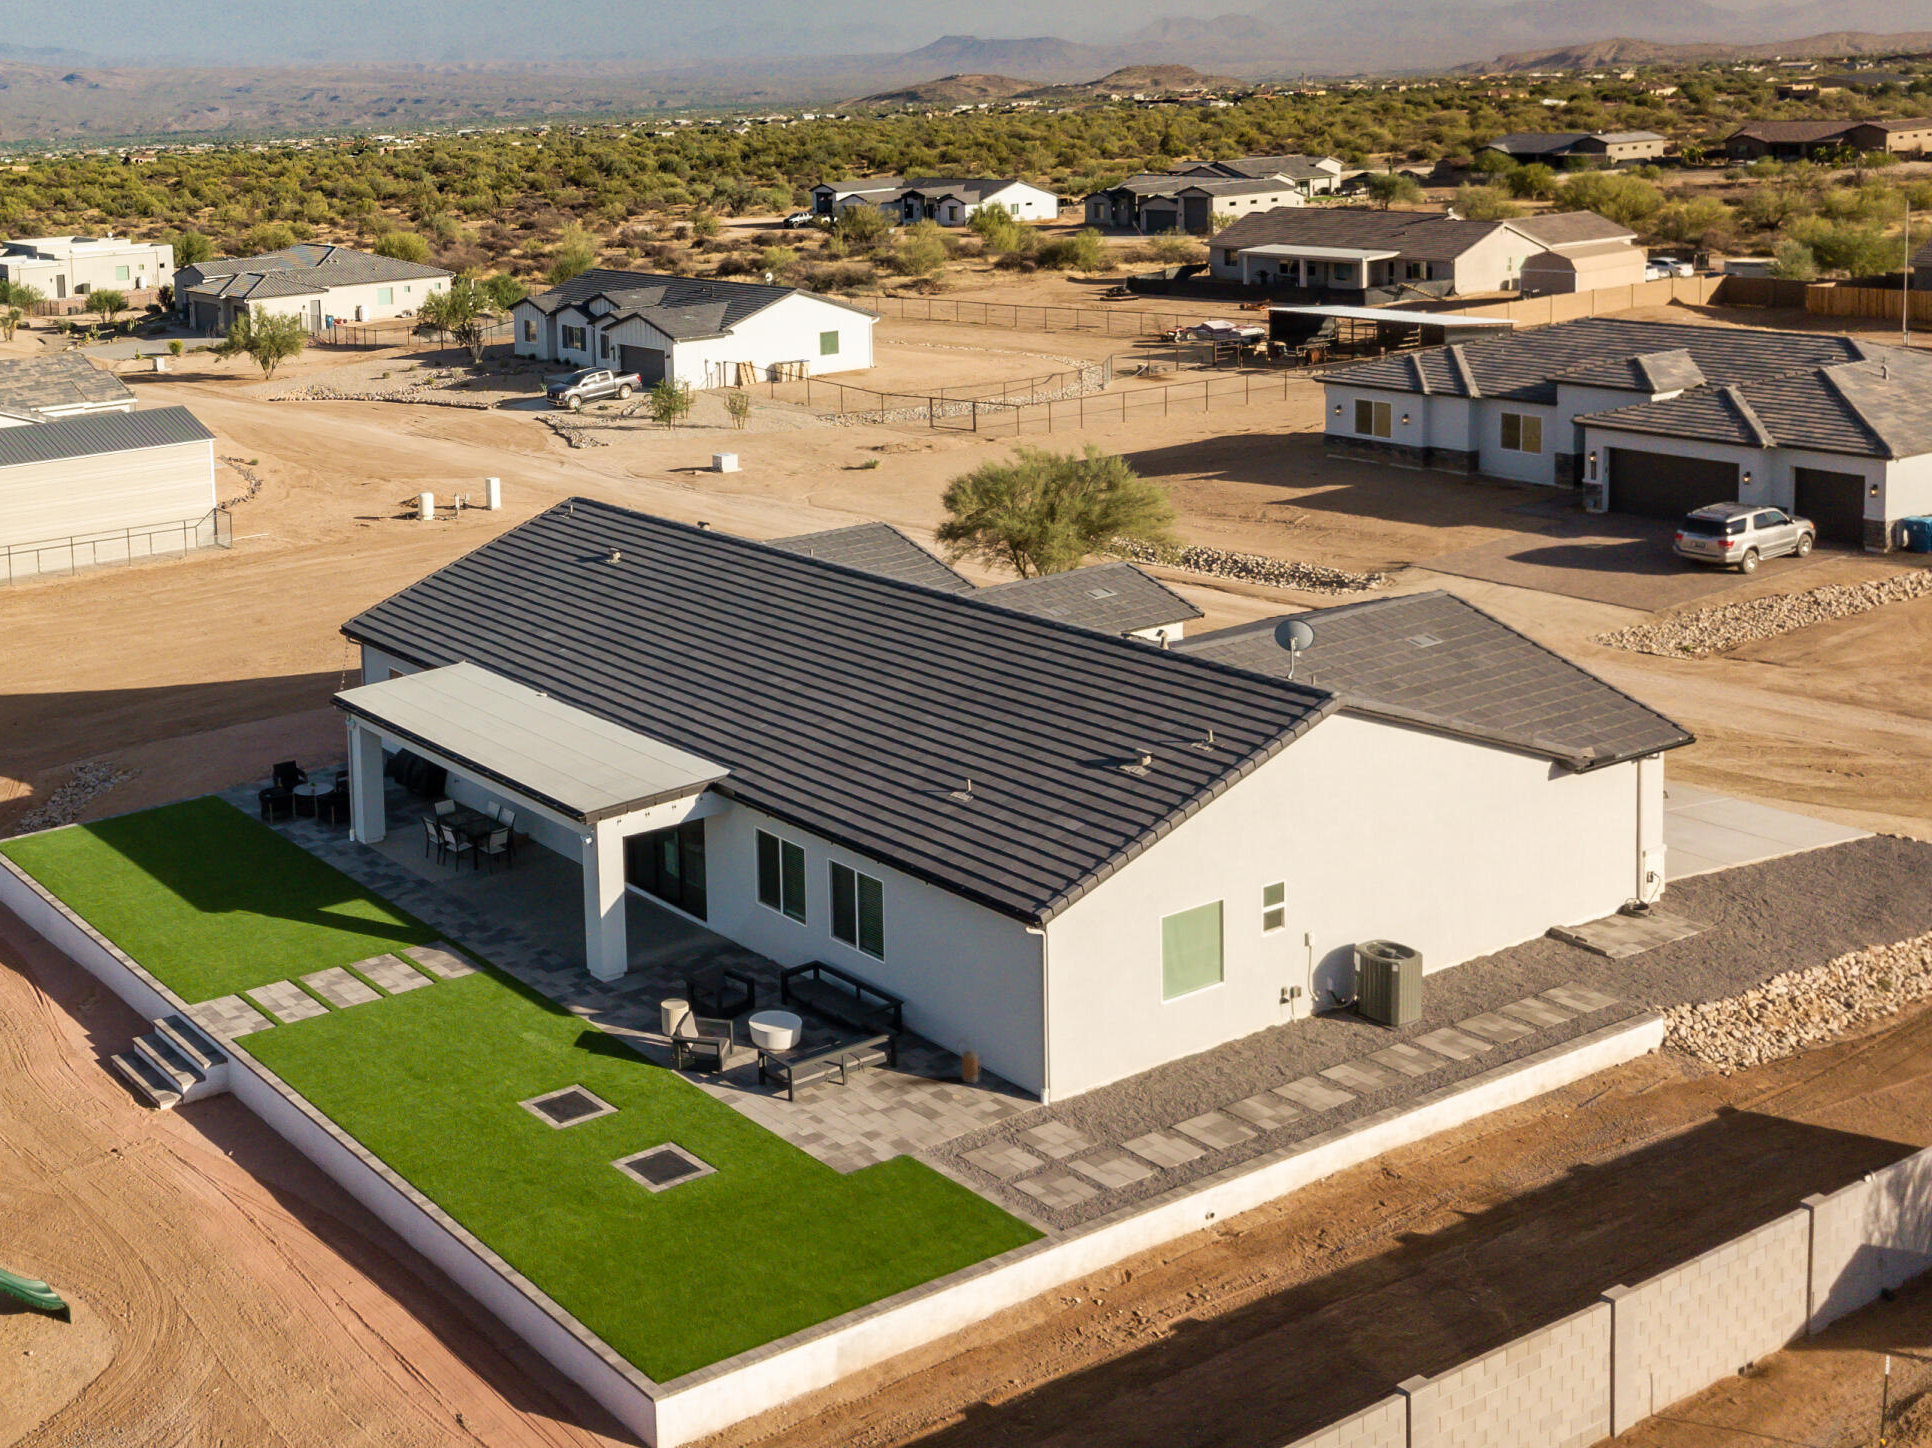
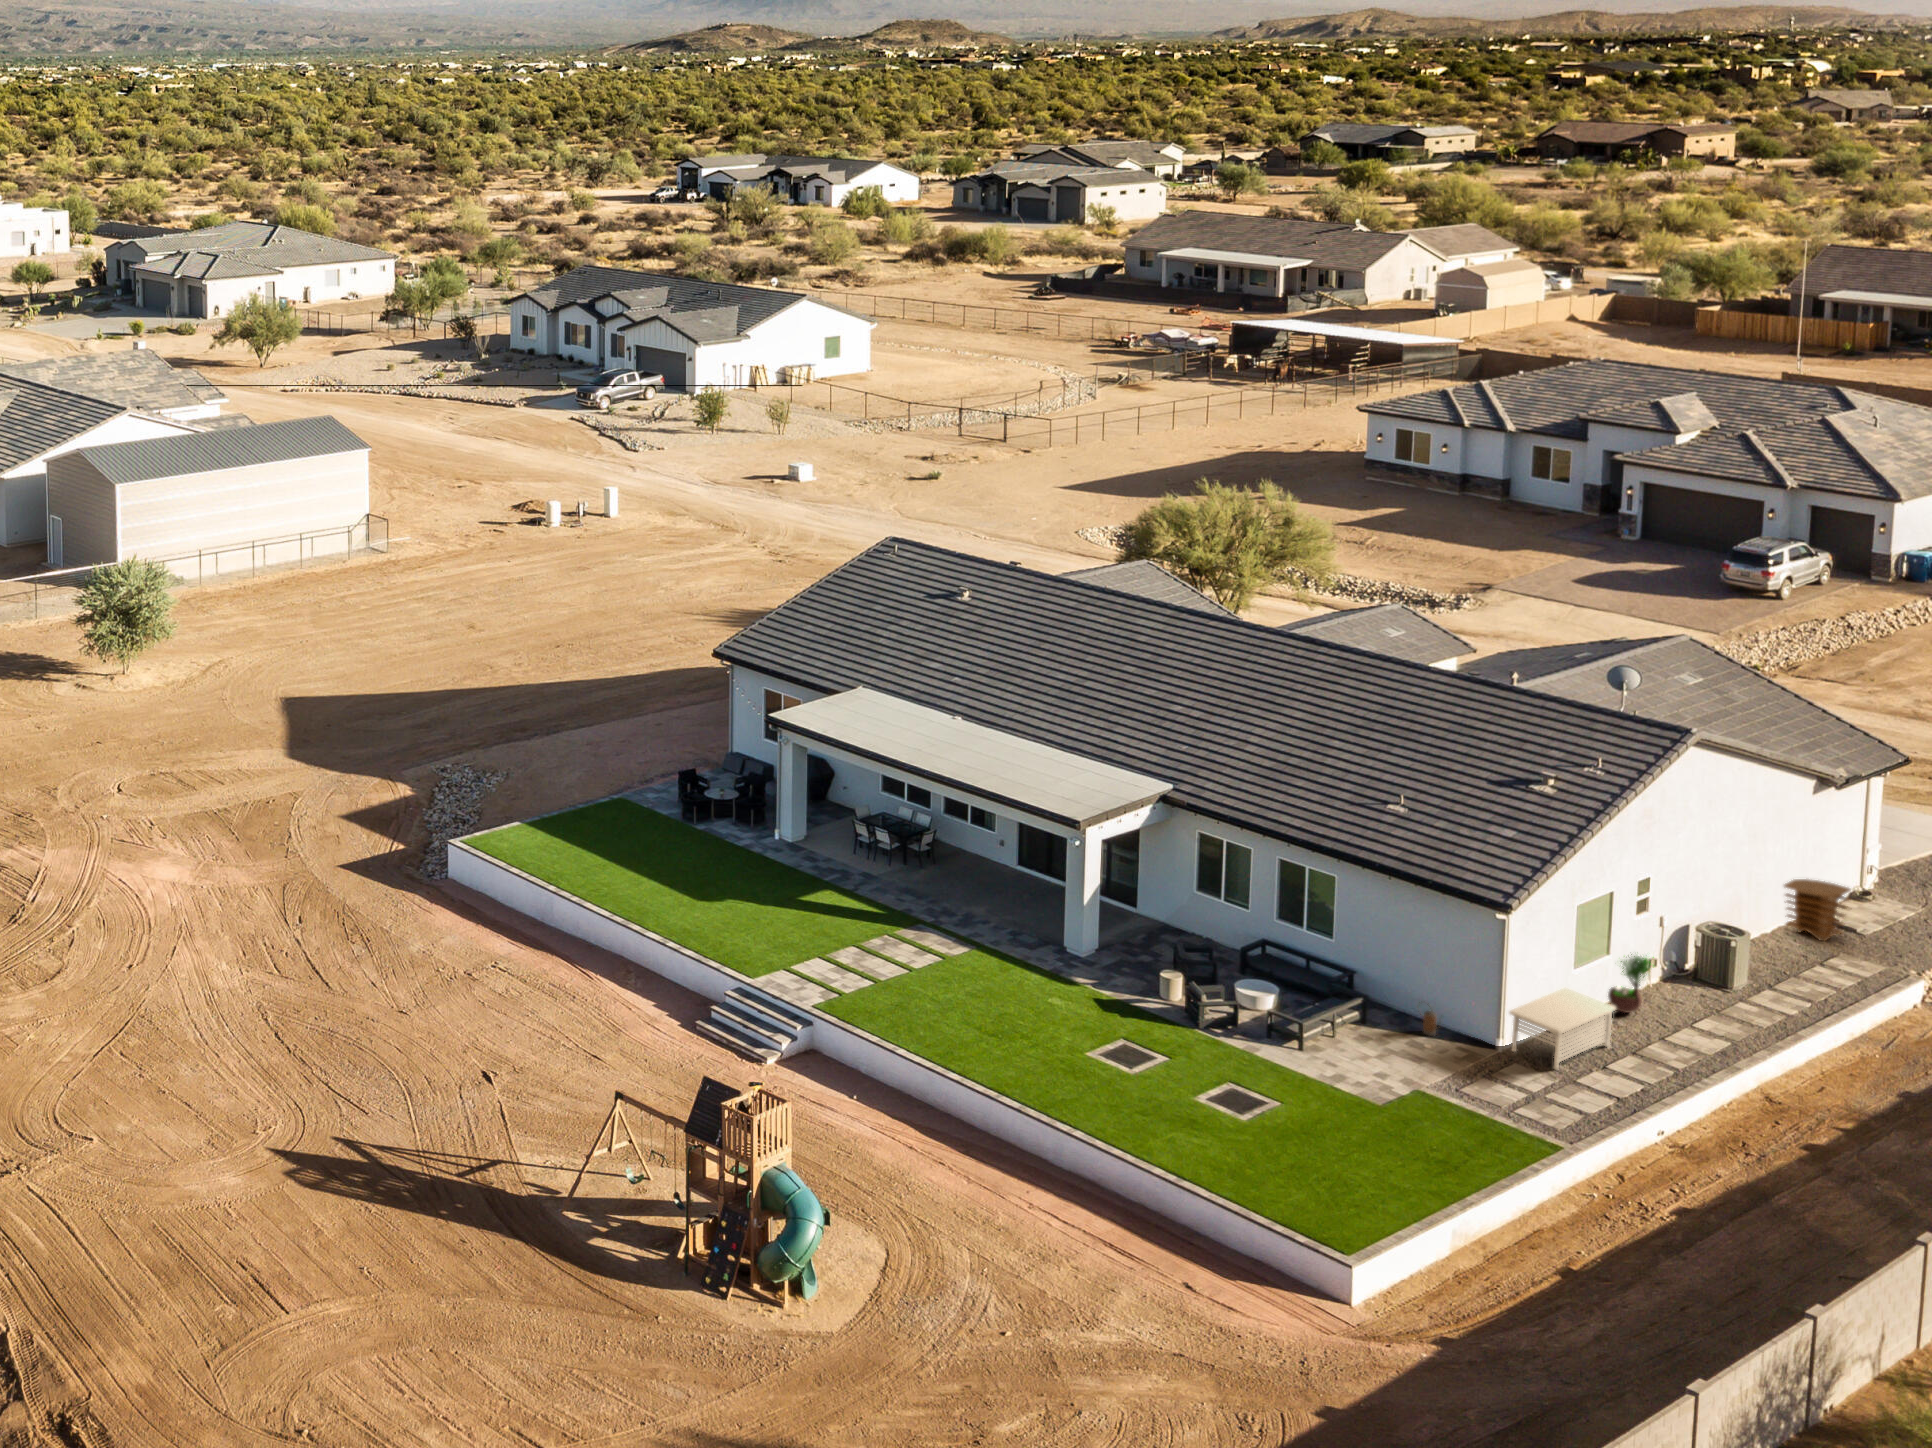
side table: none [1508,887,1595,967] -> present [1784,879,1850,941]
potted tree: none [1221,976,1275,1056] -> present [1608,954,1654,1013]
storage bench: none [1054,1023,1197,1130] -> present [1510,988,1615,1069]

